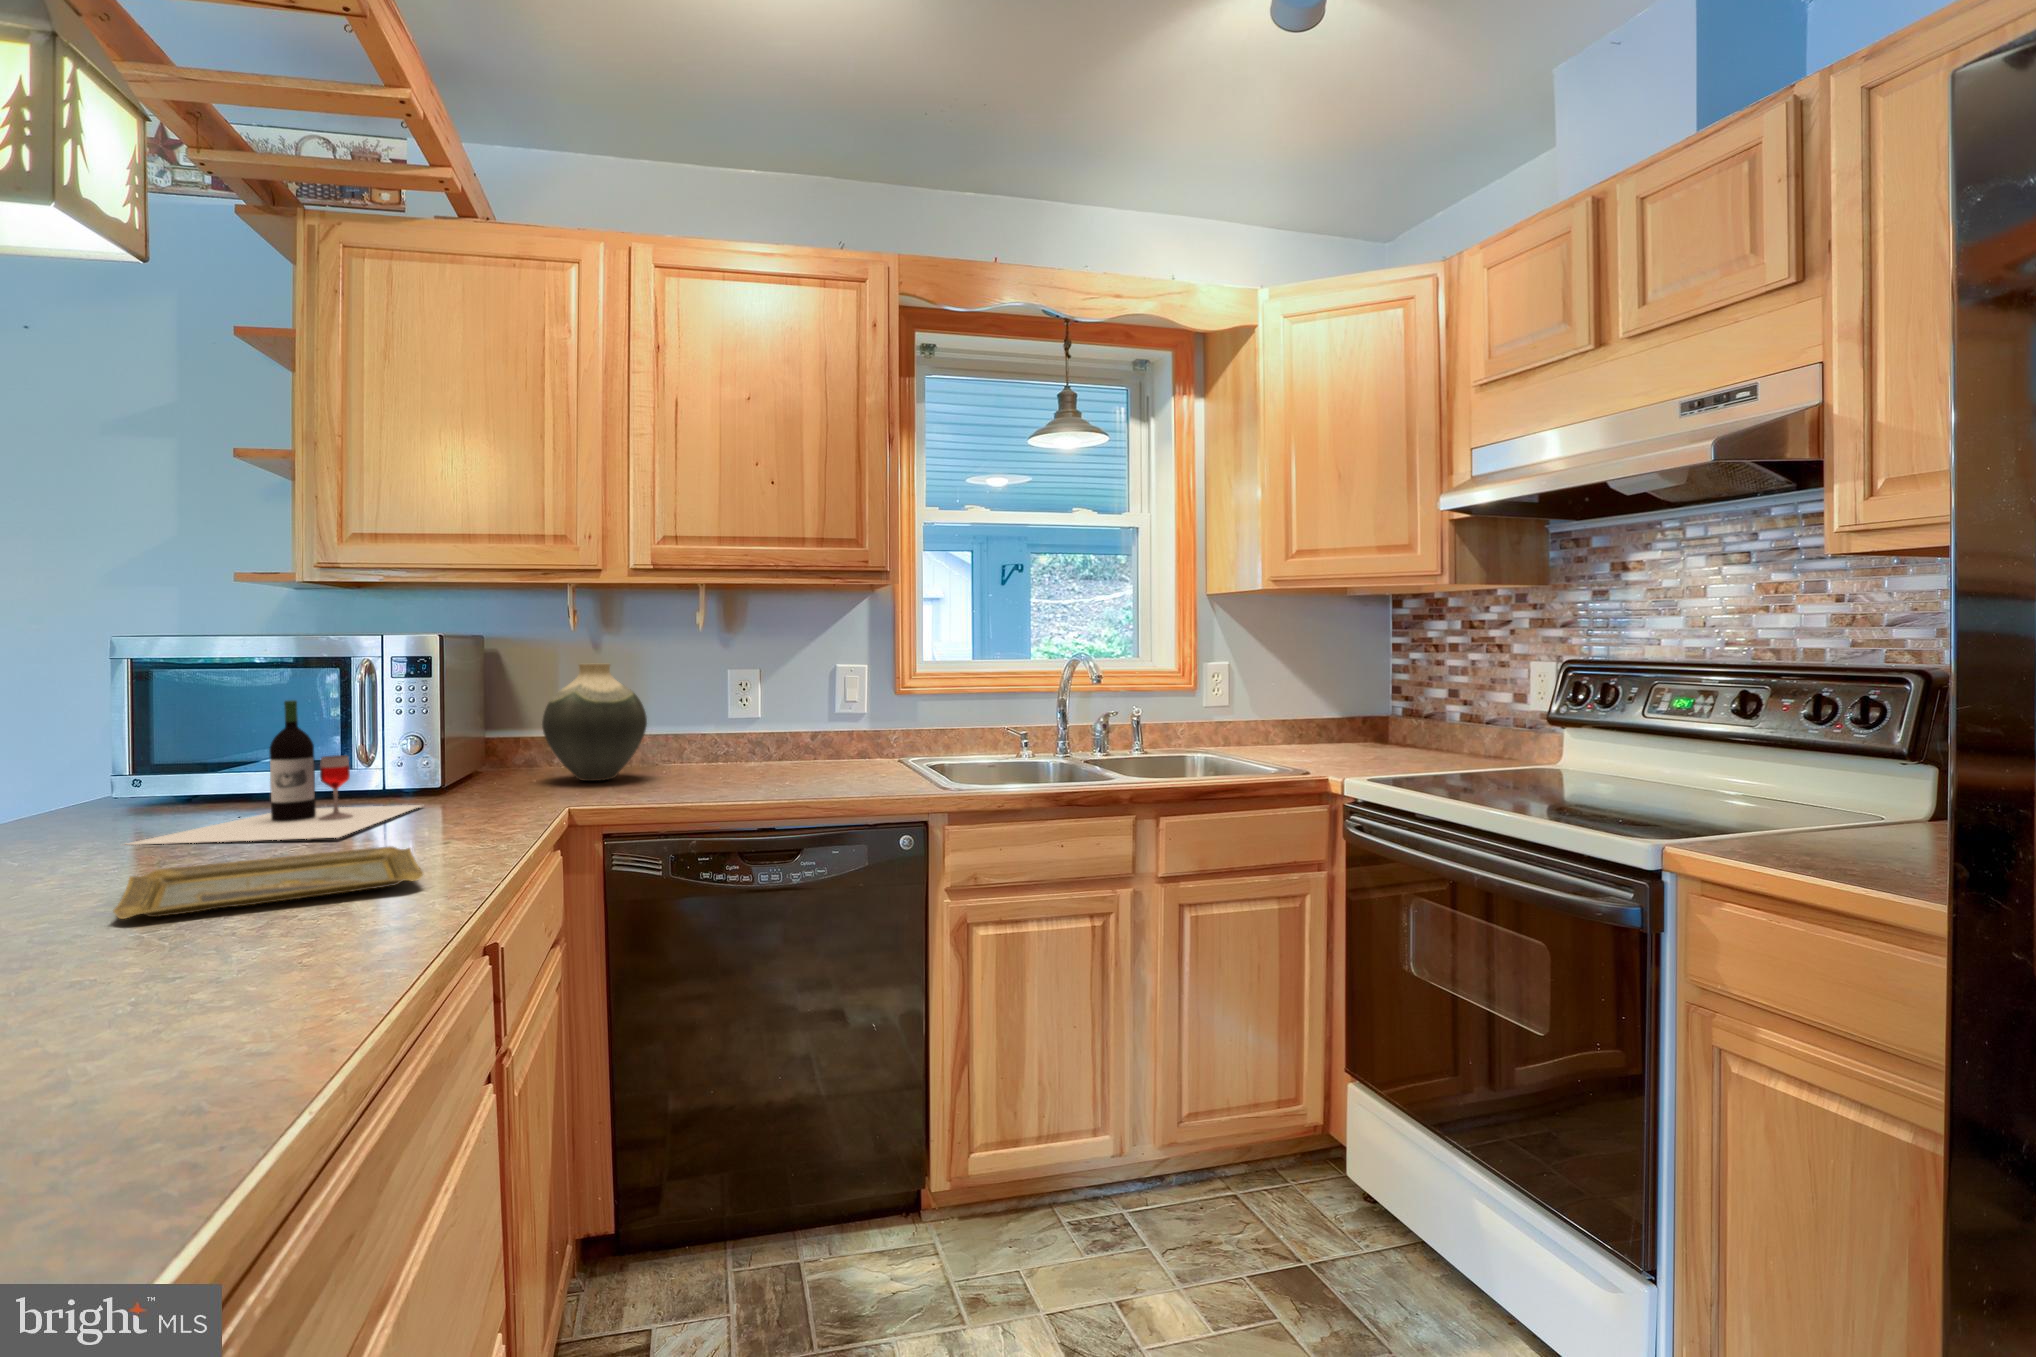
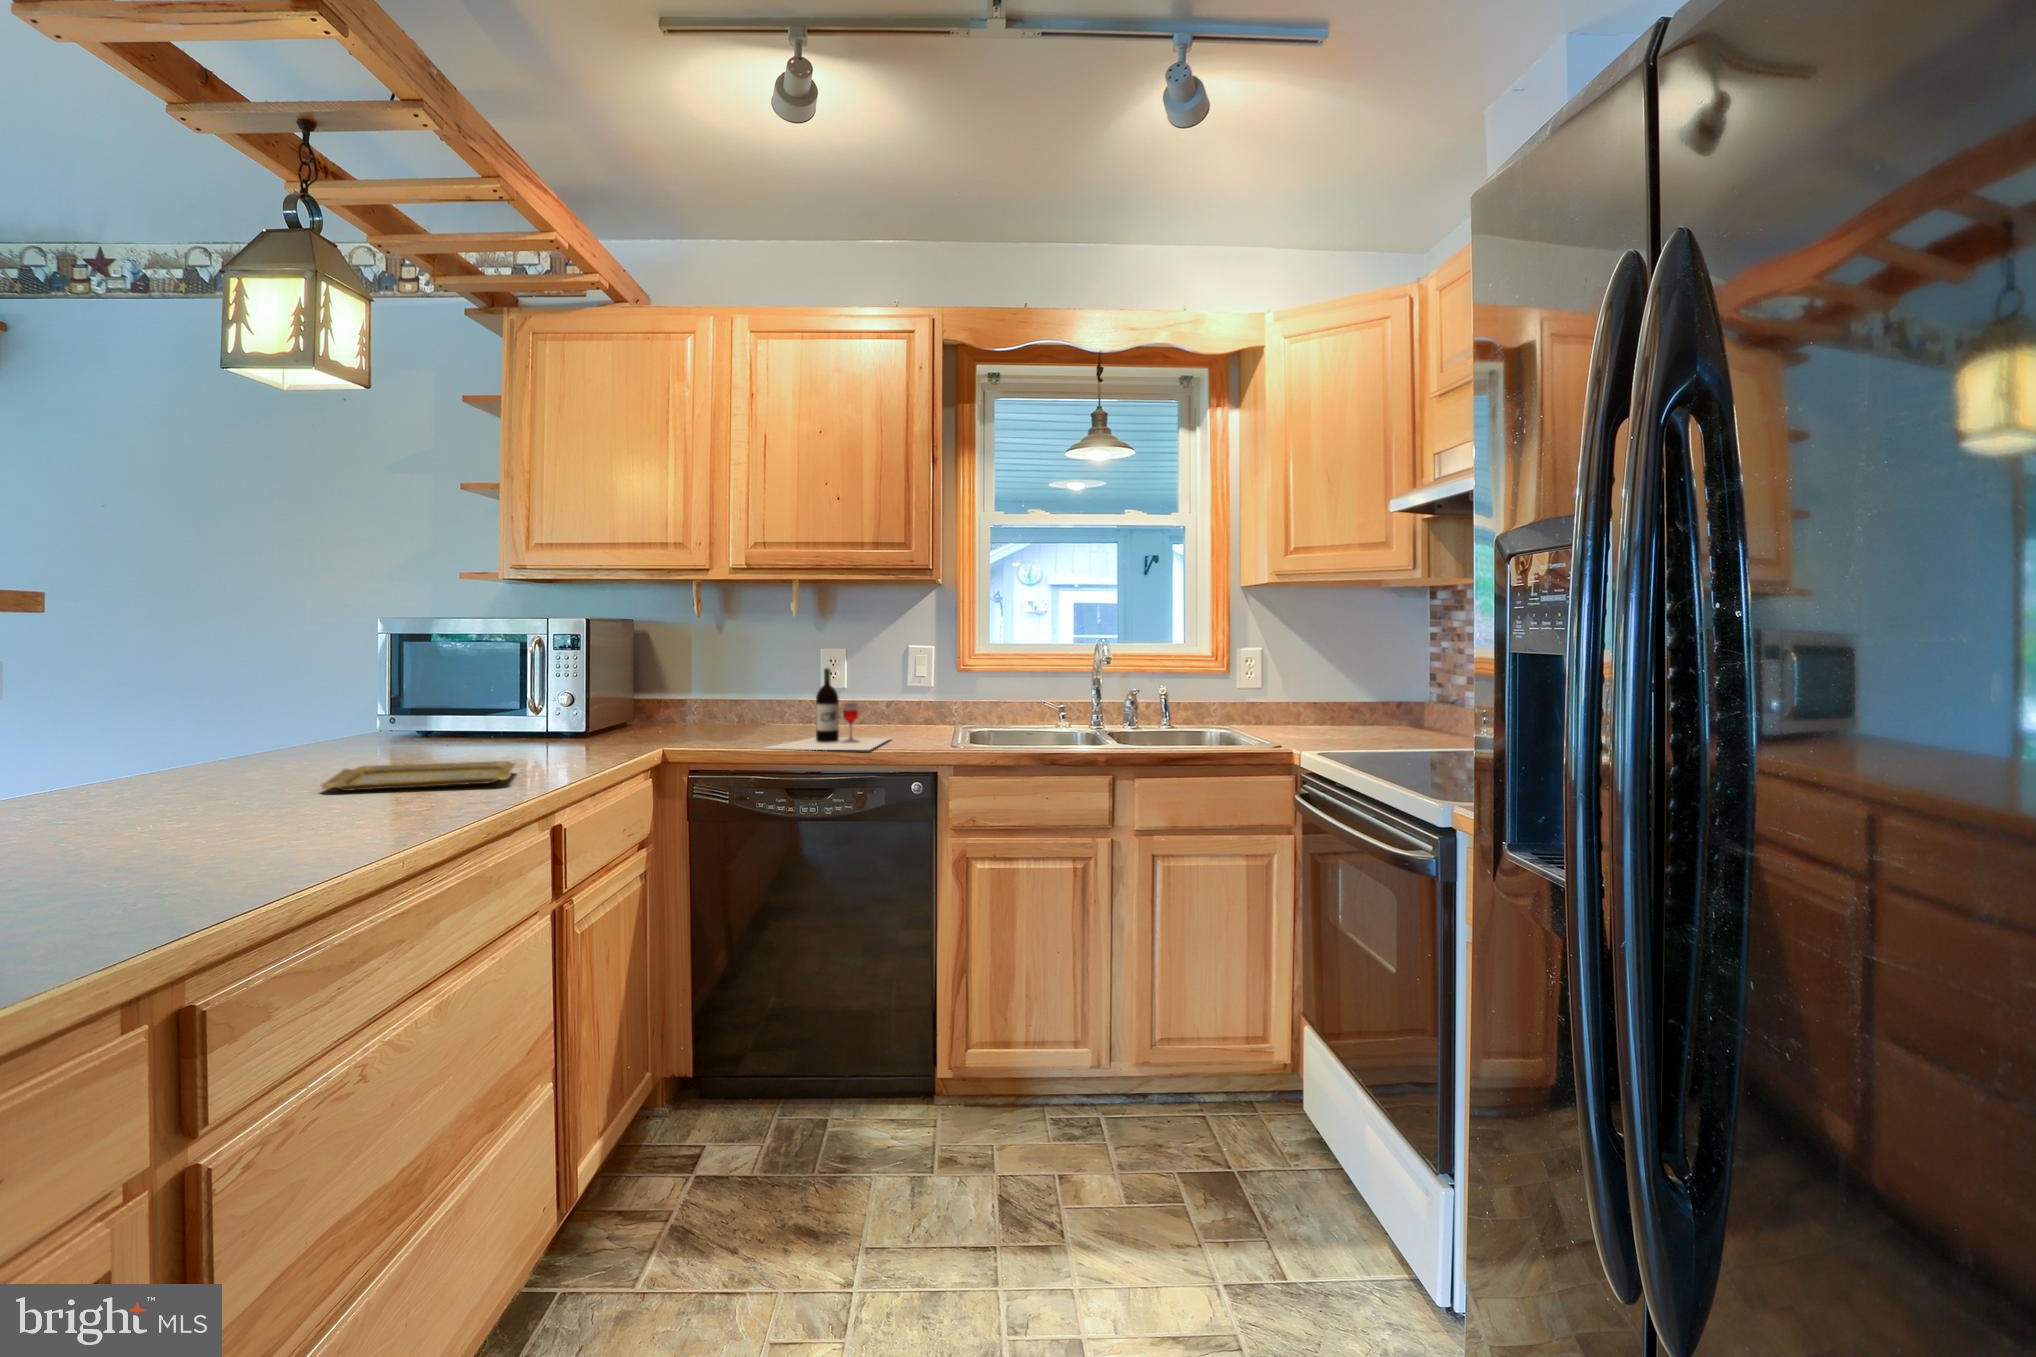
vase: present [542,663,647,781] -> none [663,643,741,733]
wine bottle: present [127,700,420,845] -> present [764,668,889,750]

